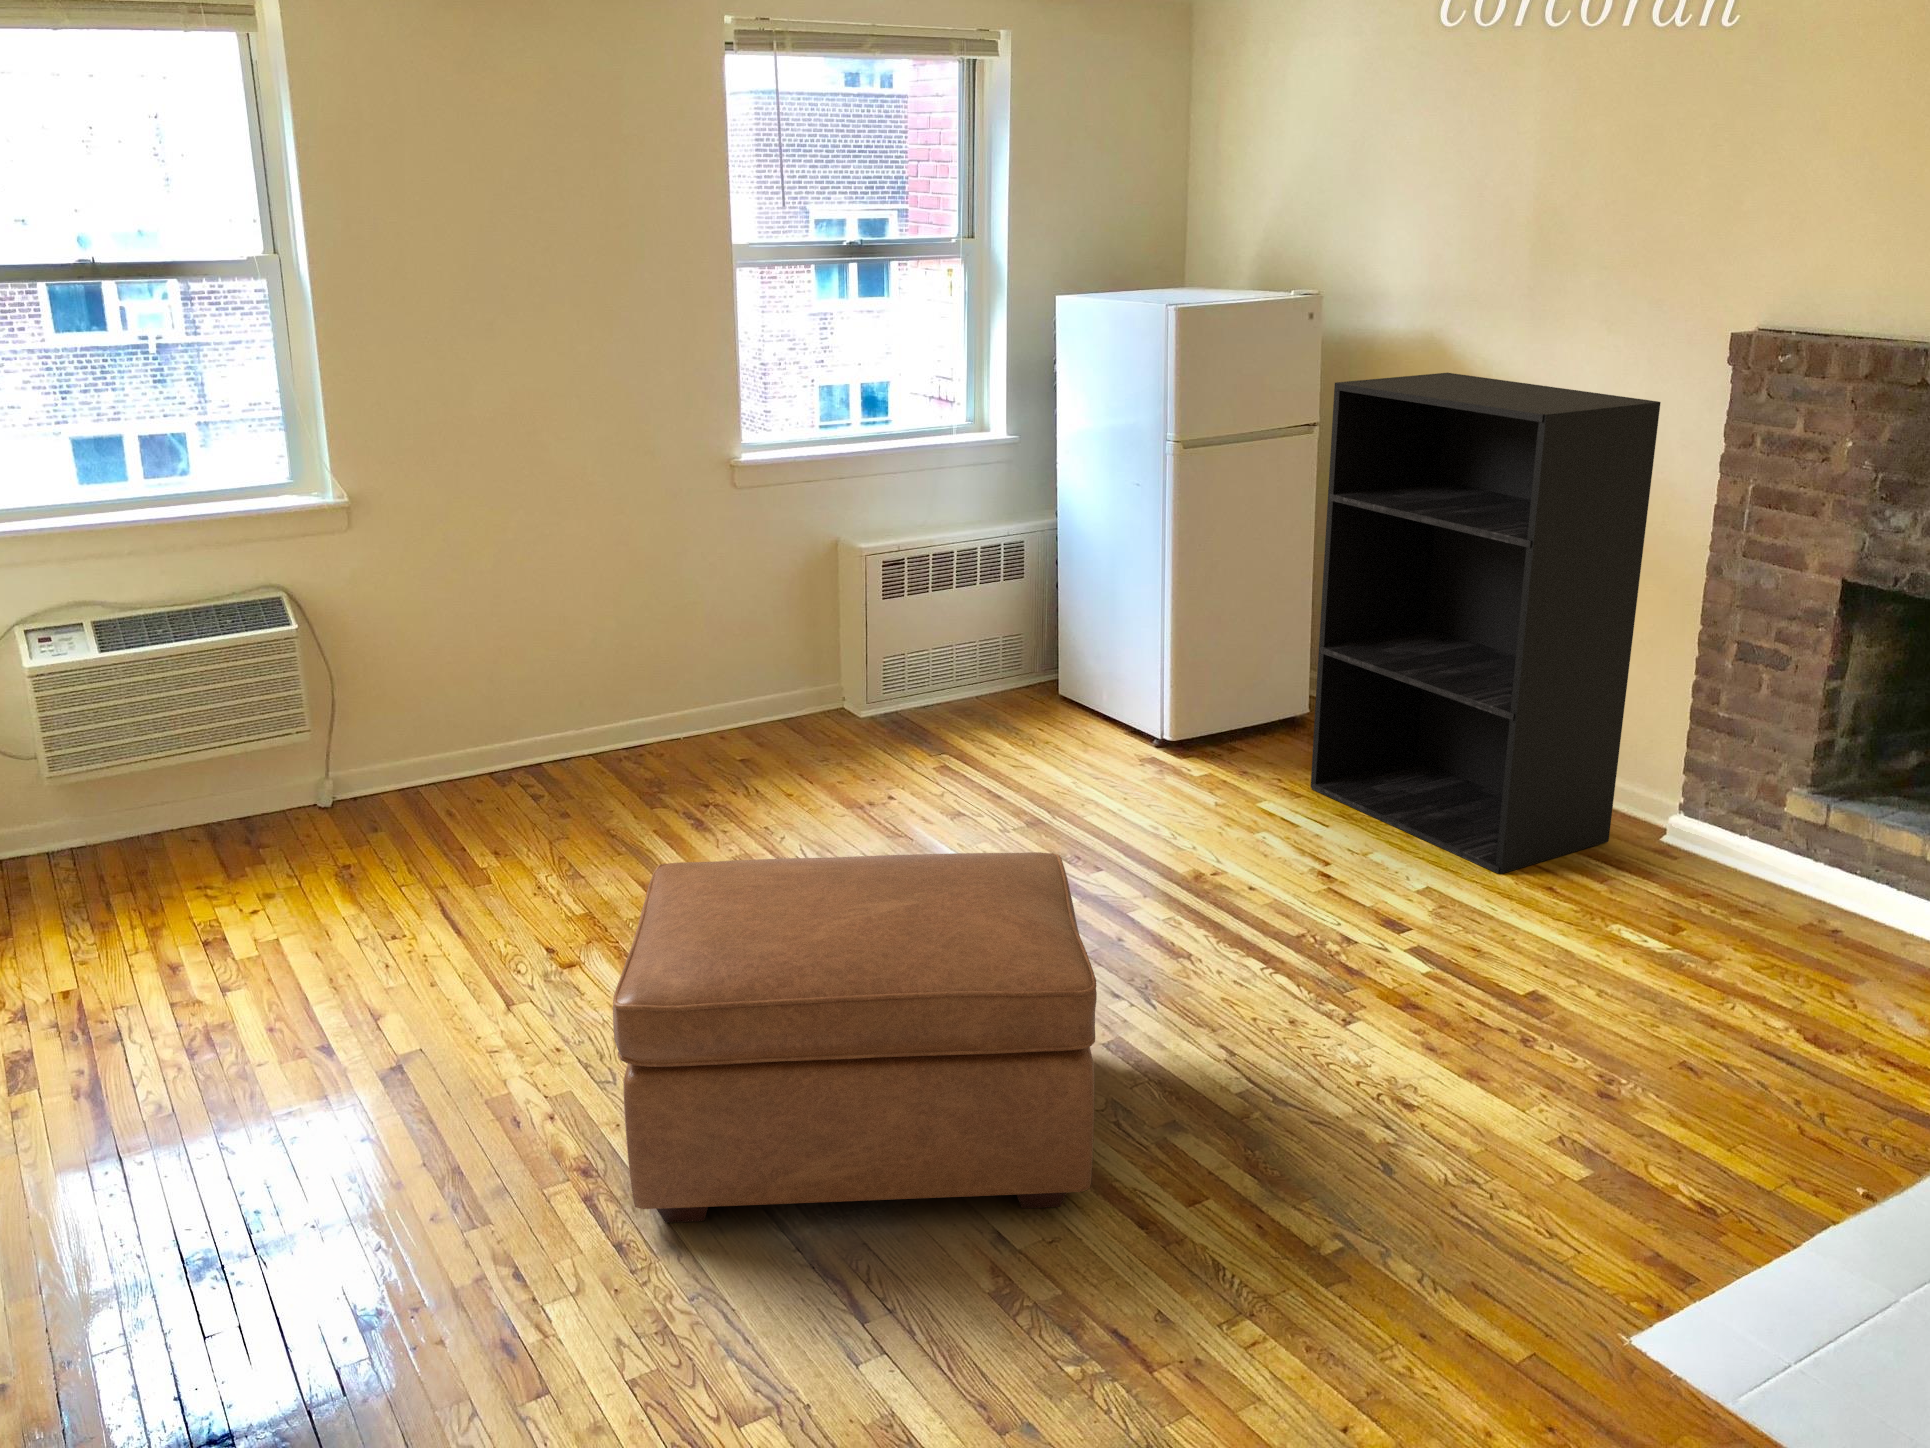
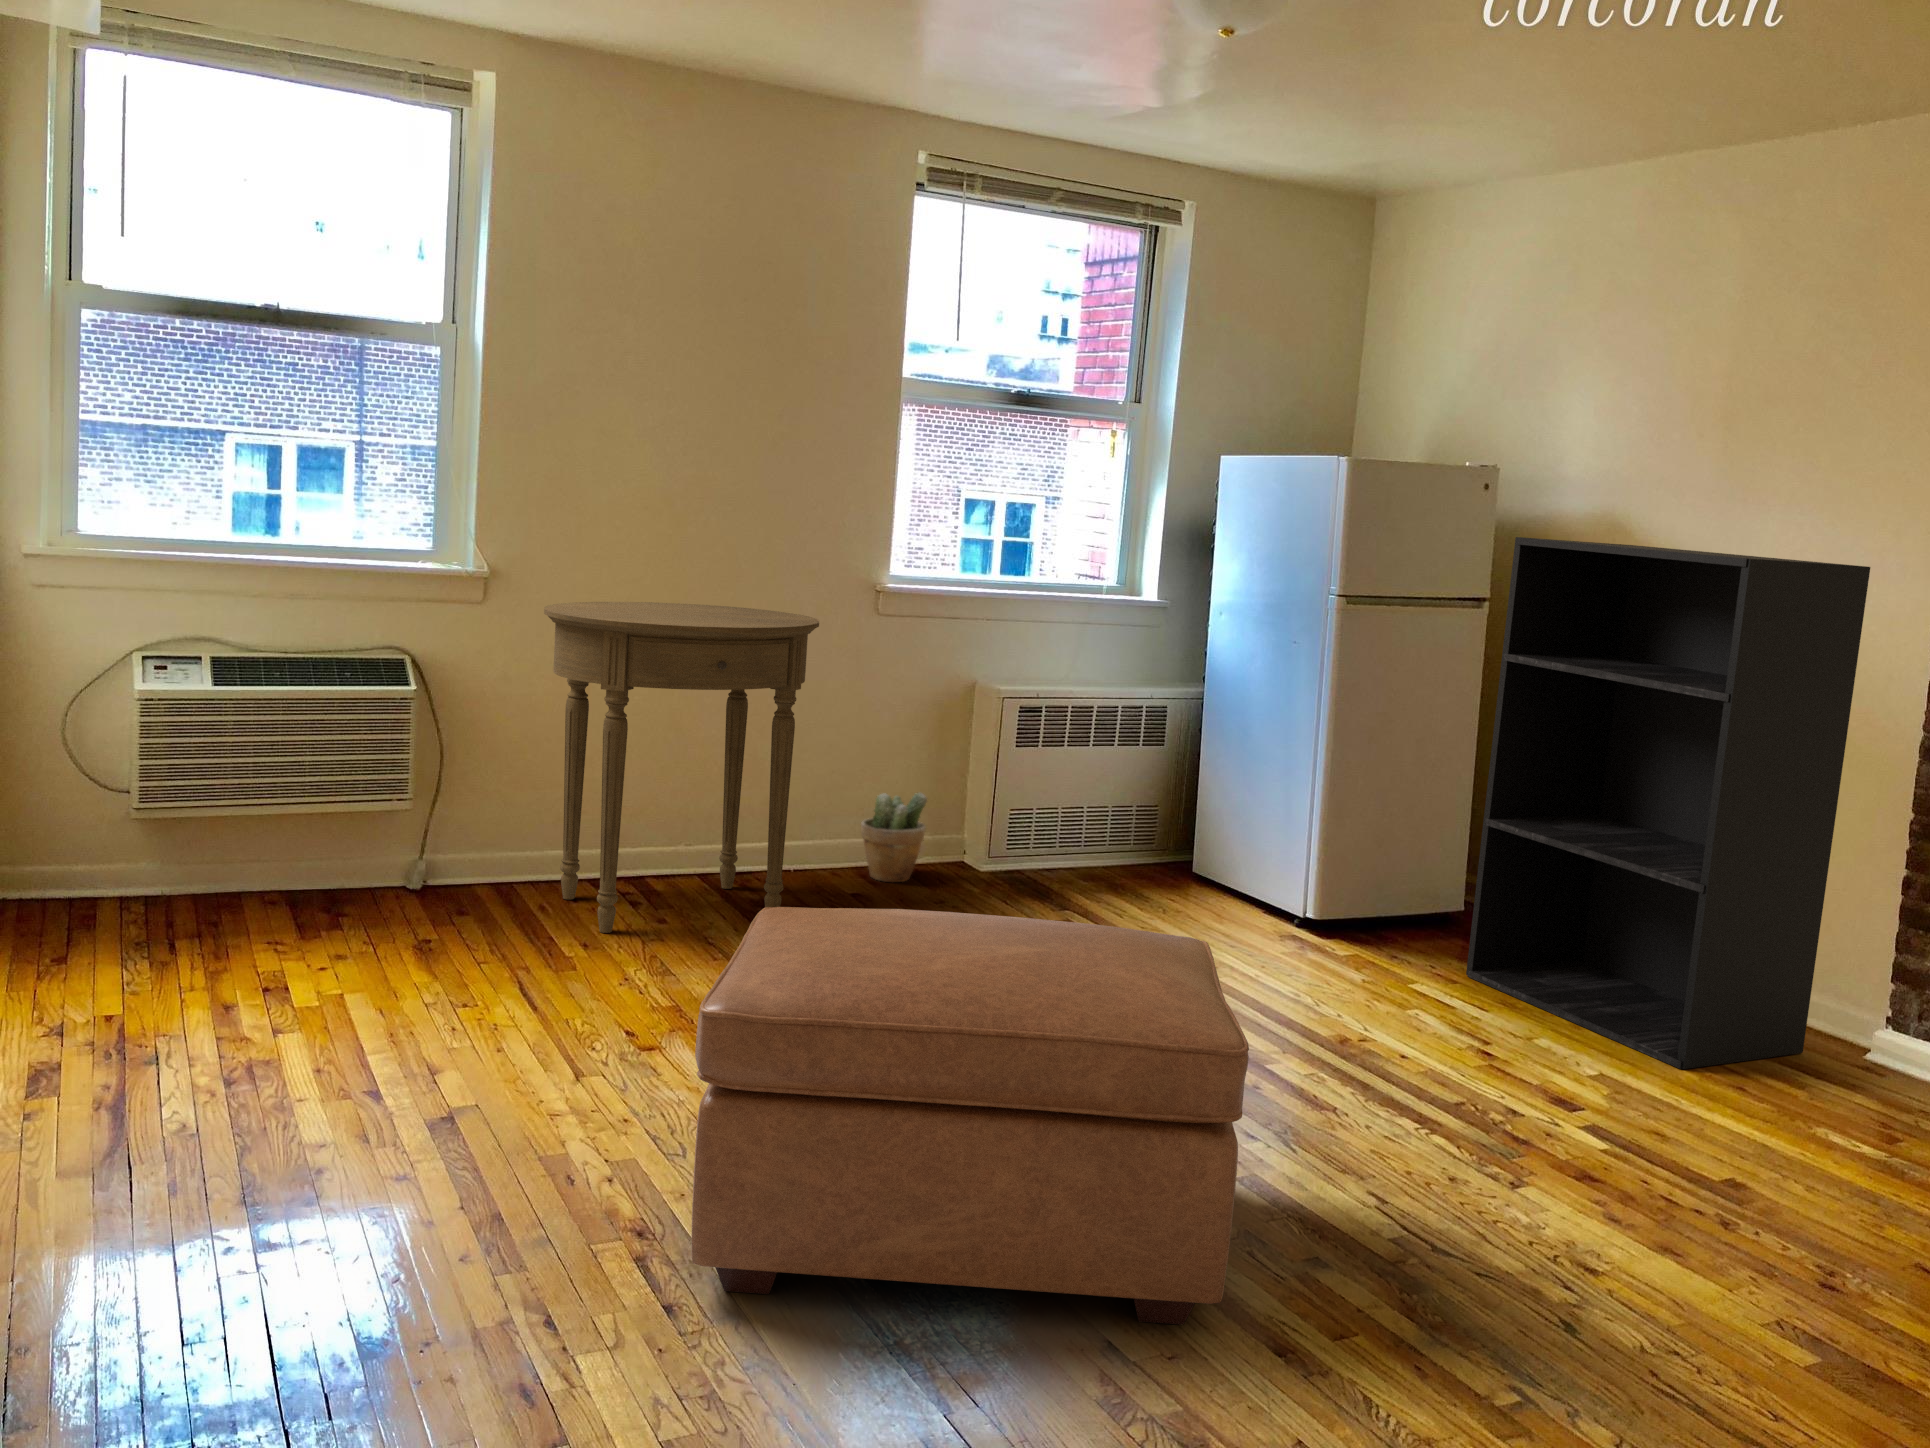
side table: none [409,503,678,836] -> present [544,602,819,933]
potted plant: none [740,654,802,741] -> present [861,793,927,882]

